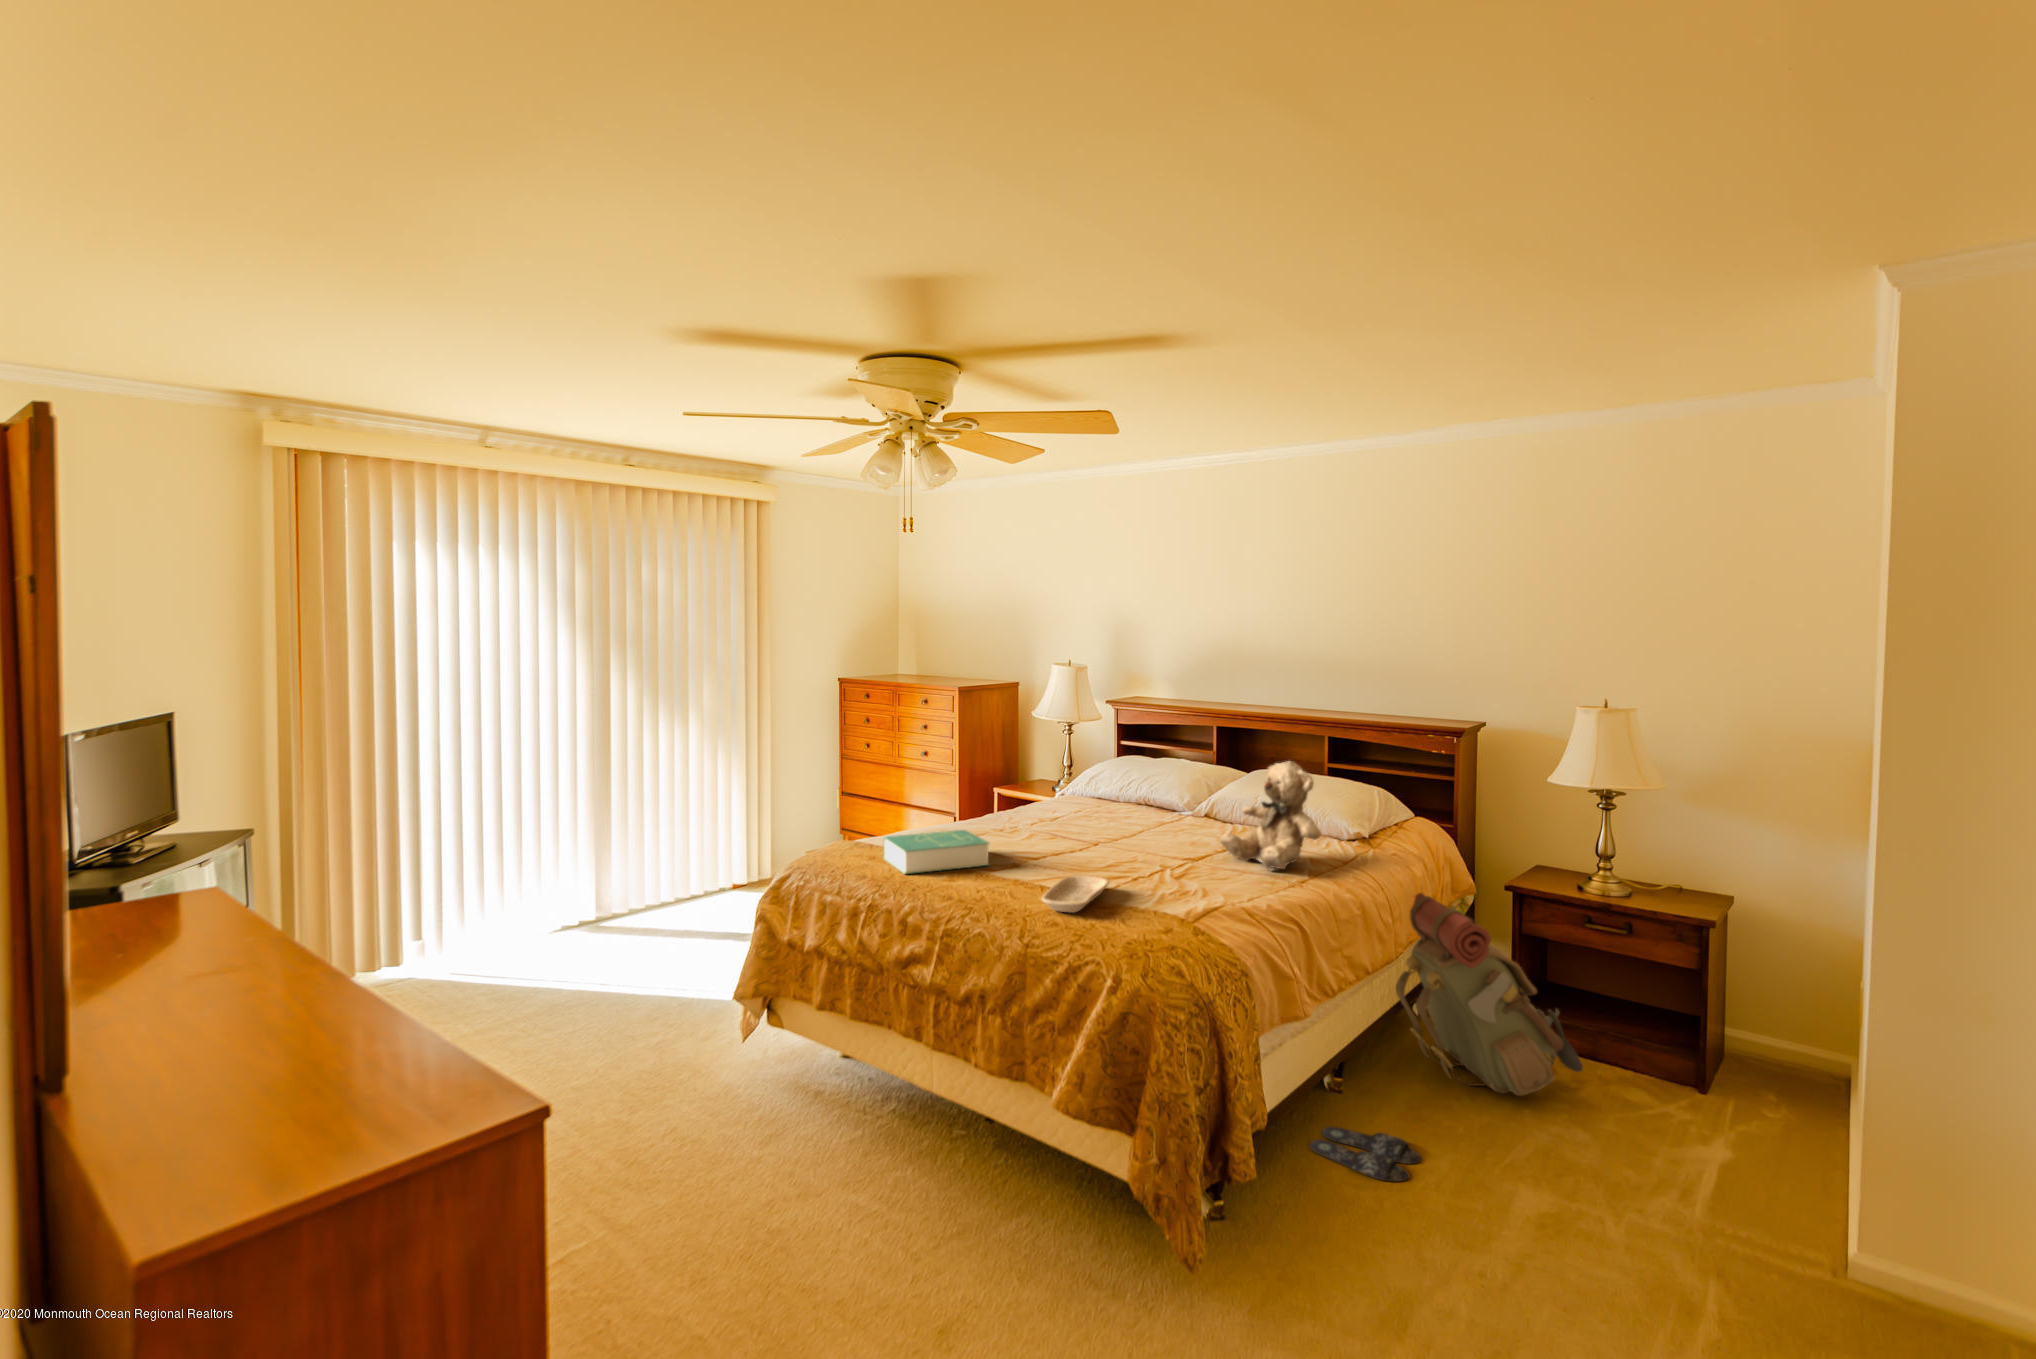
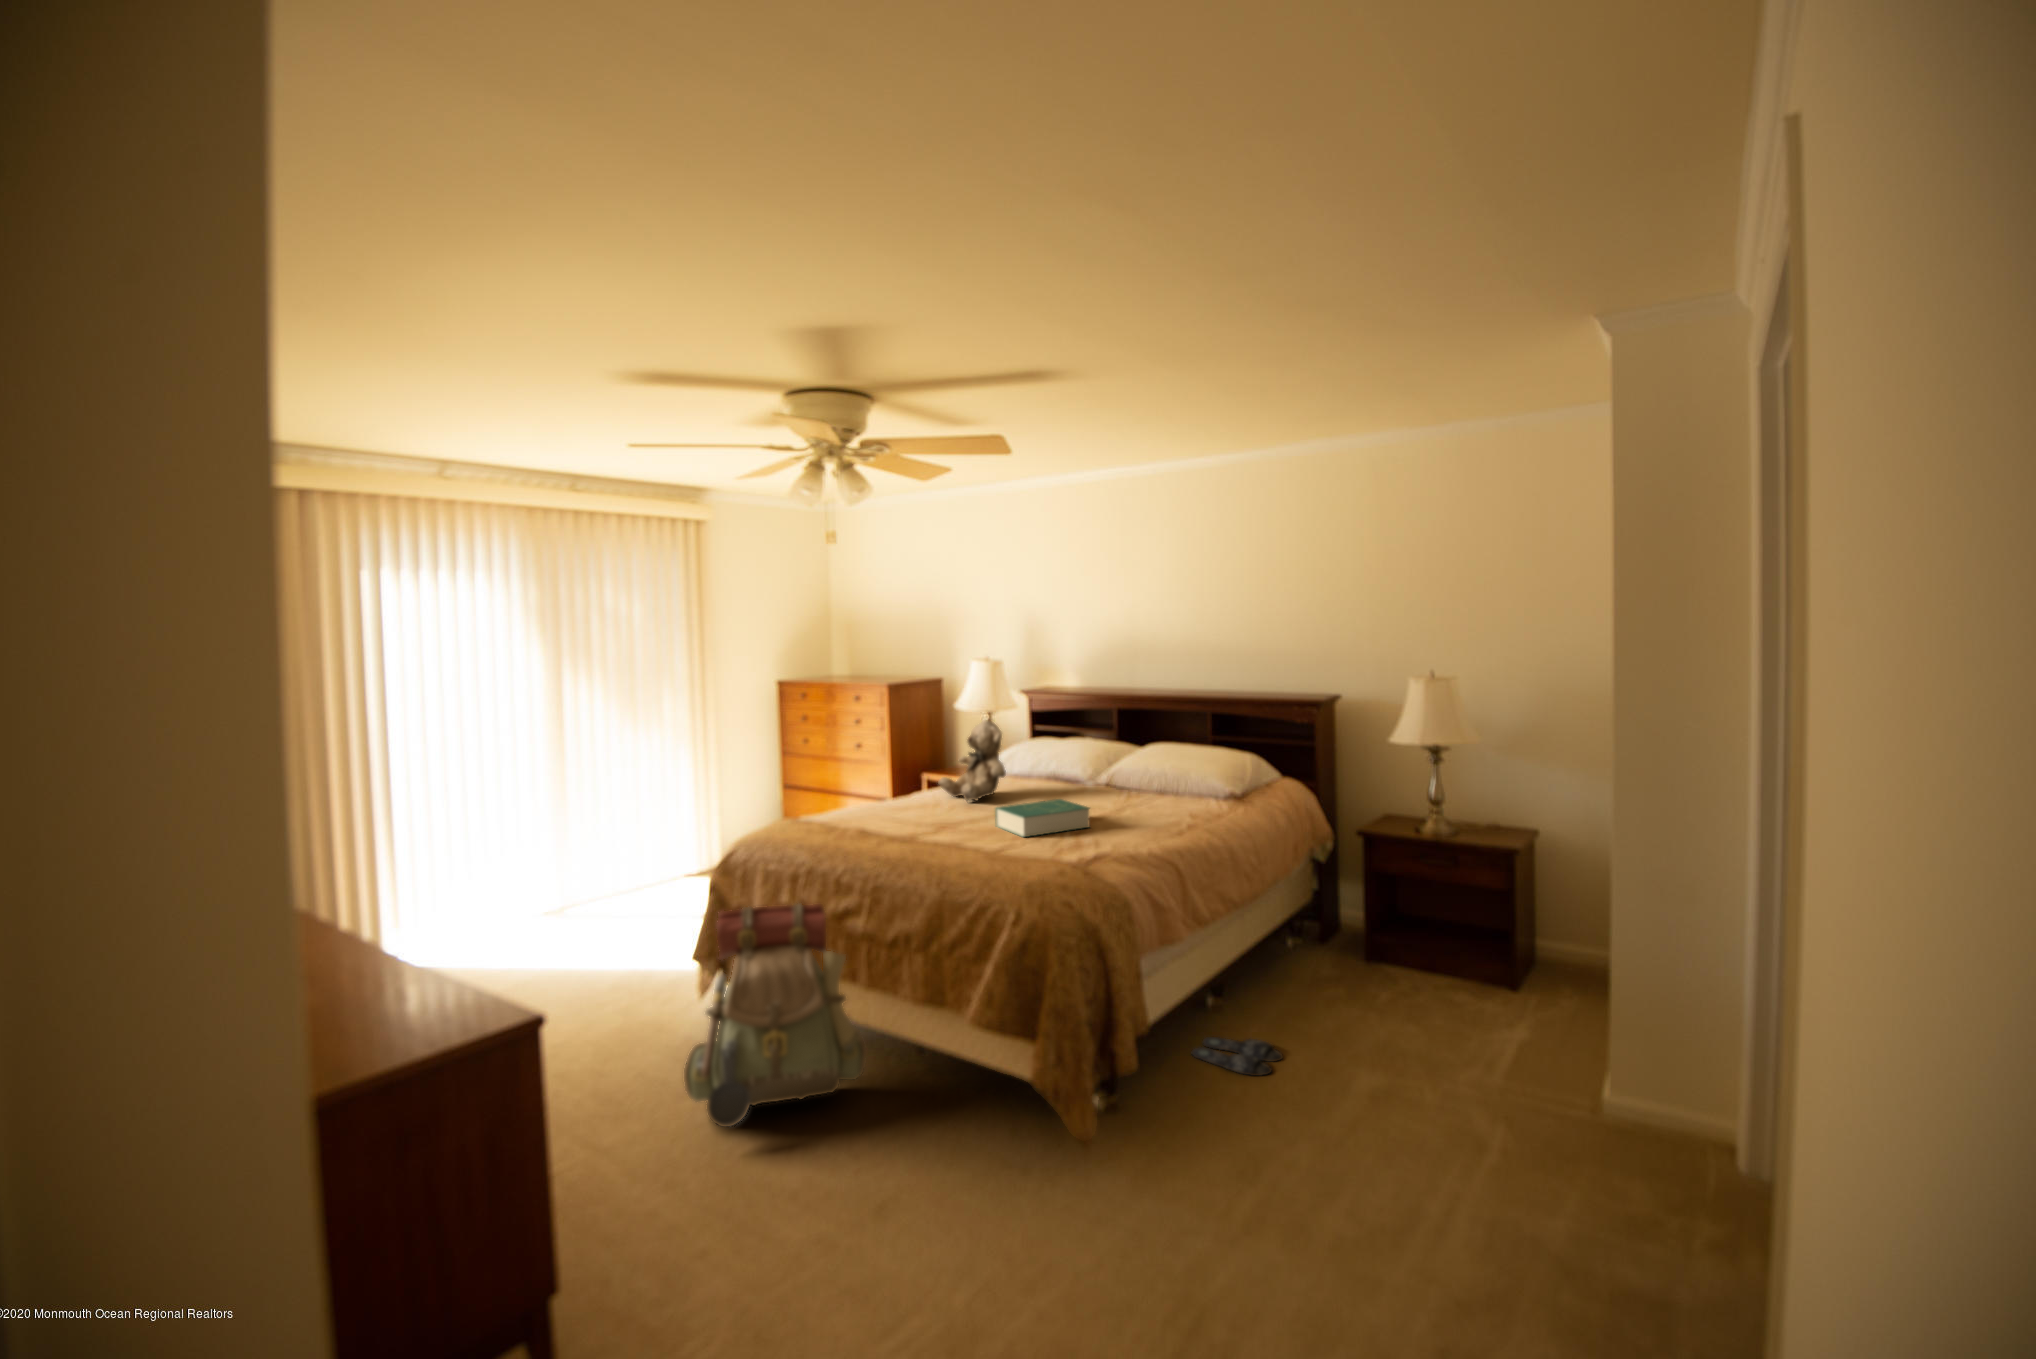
teddy bear: present [1220,761,1321,870] -> present [939,720,1006,801]
book: present [883,830,989,874] -> present [995,799,1090,837]
tray: present [1042,876,1110,913] -> none [956,835,1016,865]
backpack: present [1396,893,1583,1096] -> present [684,904,866,1127]

